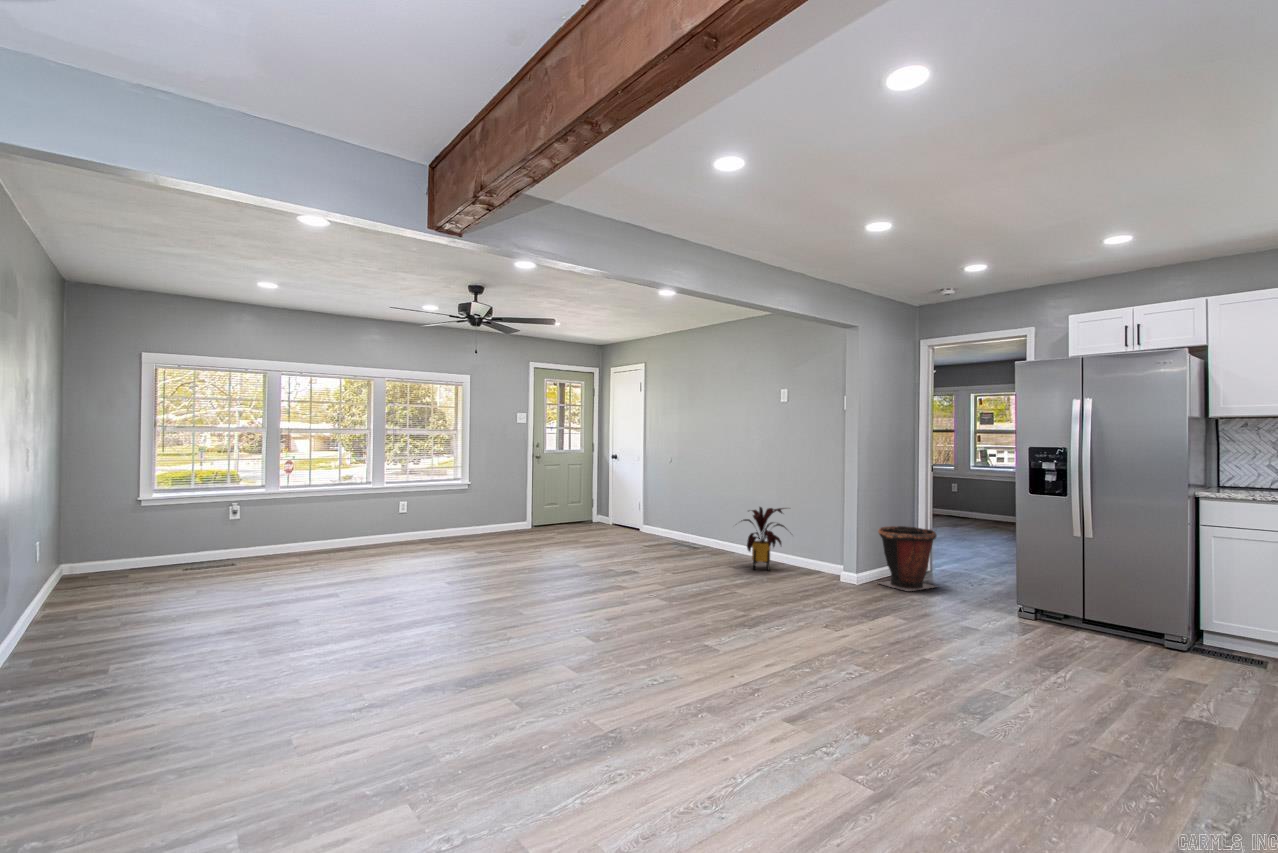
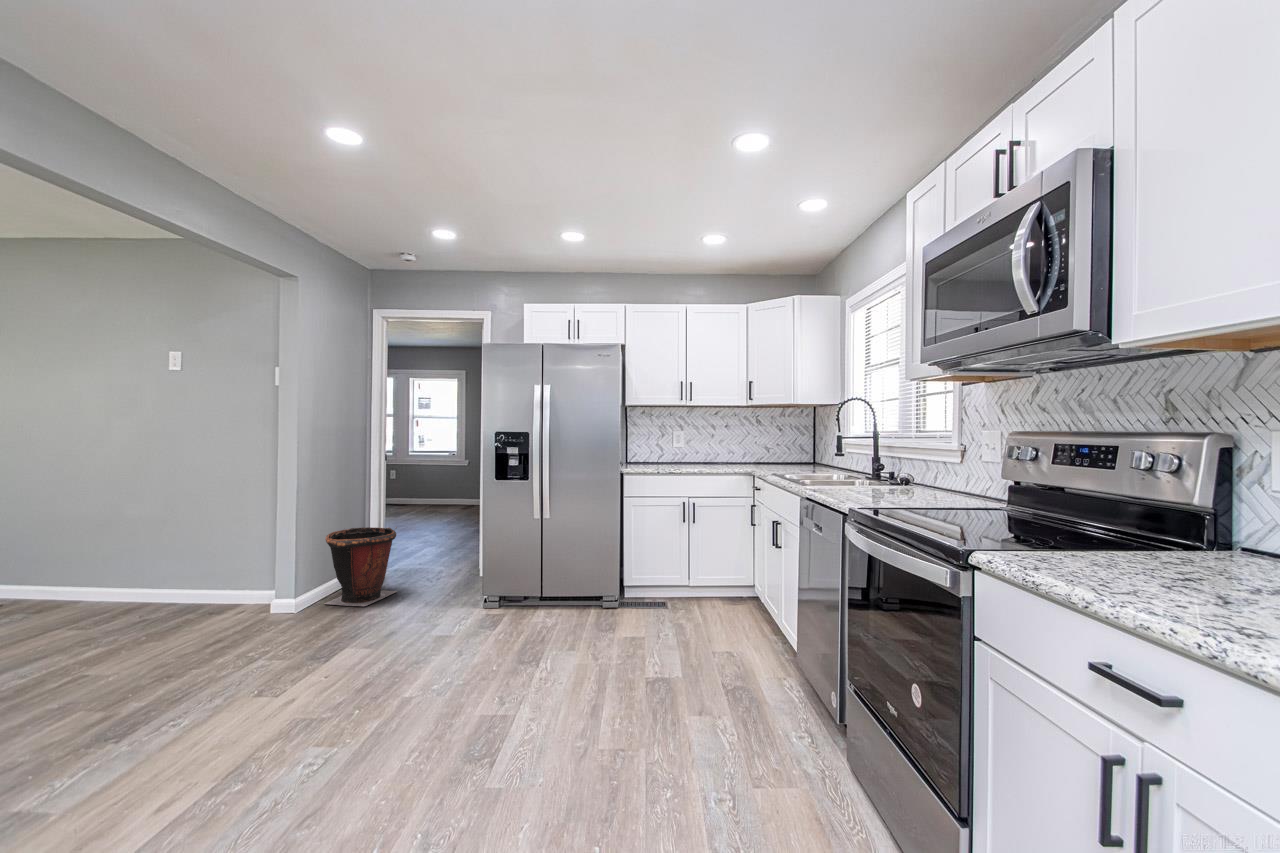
house plant: present [743,507,786,571] -> none [73,524,196,628]

